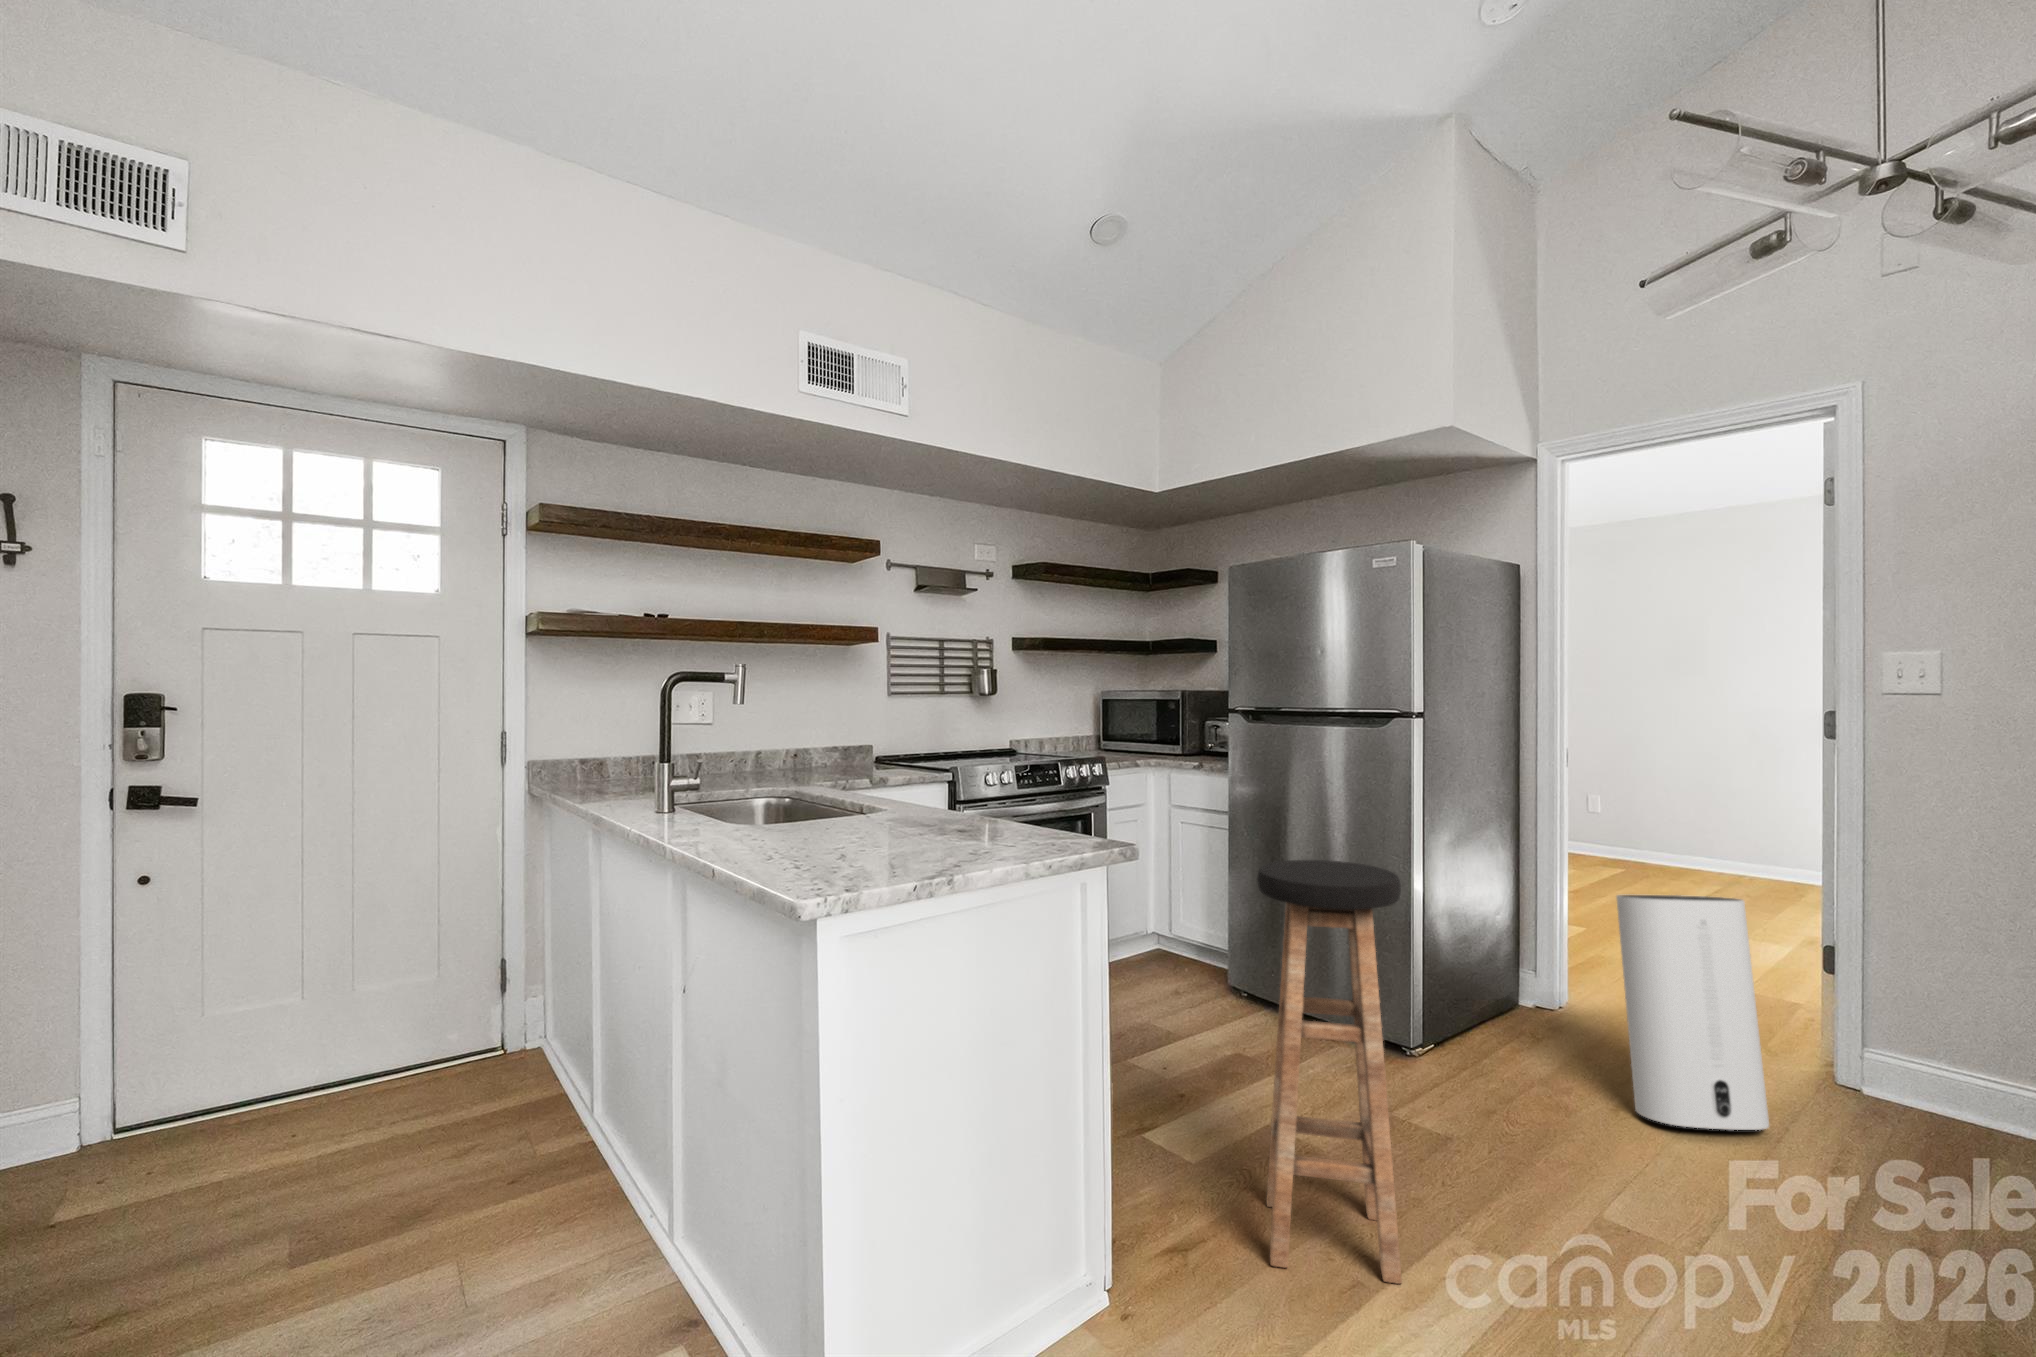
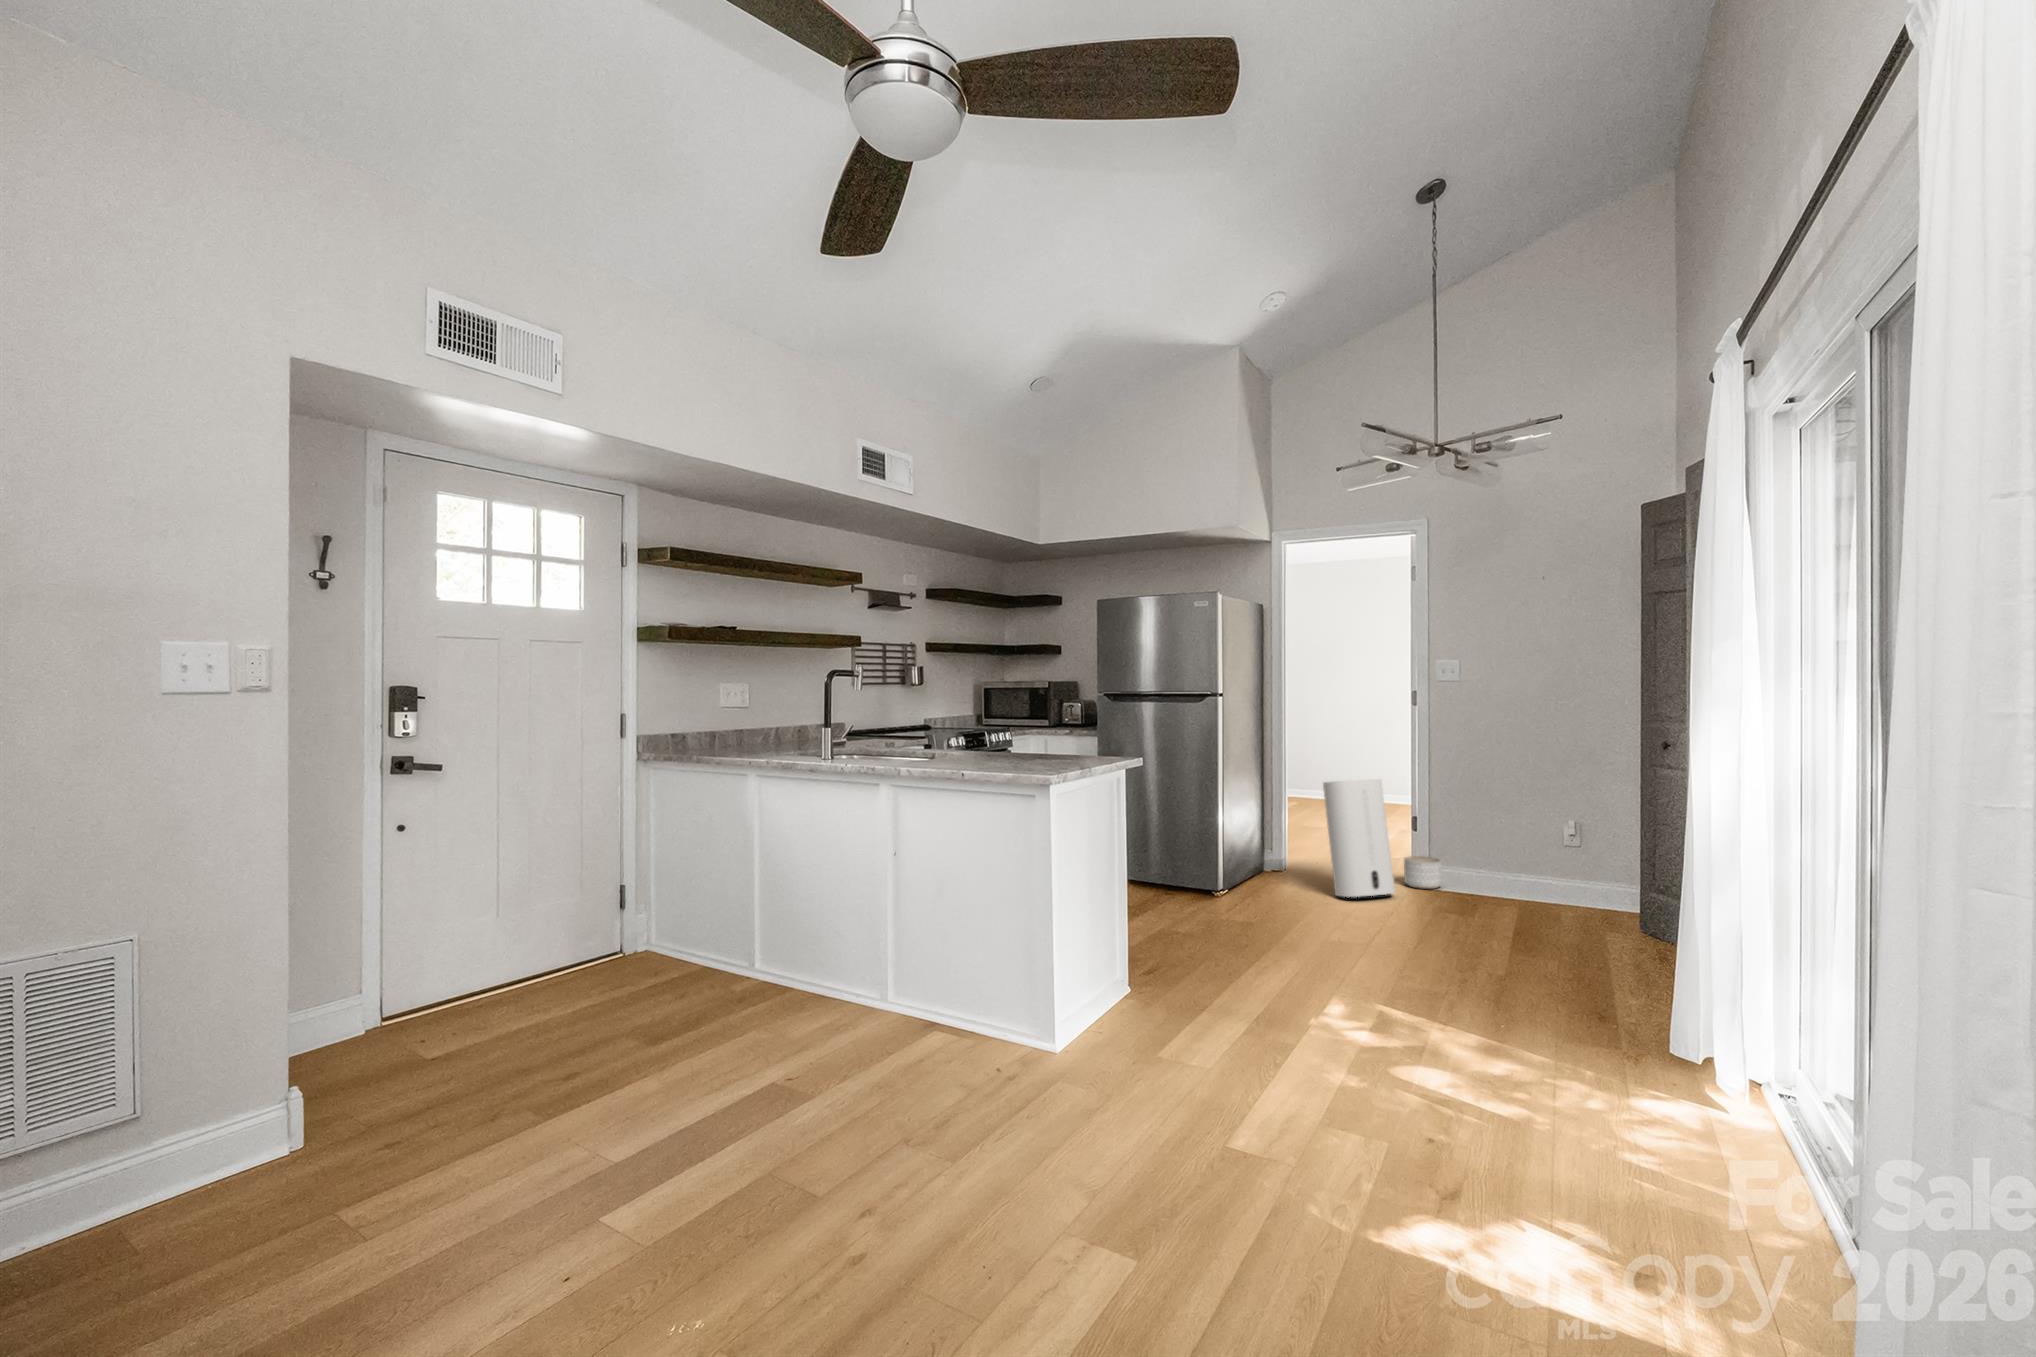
bar stool: present [1257,860,1402,1284] -> none [1175,760,1255,963]
planter: none [1795,1046,1884,1123] -> present [1404,856,1442,889]

